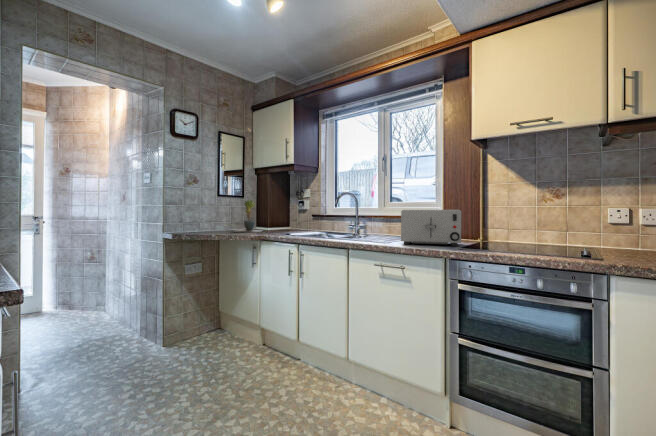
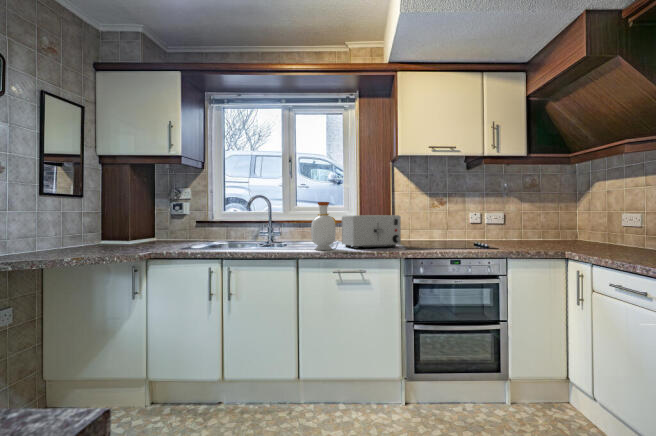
bottle: none [361,196,386,243] -> present [311,202,337,250]
potted plant: present [237,200,262,232] -> none [74,201,129,249]

